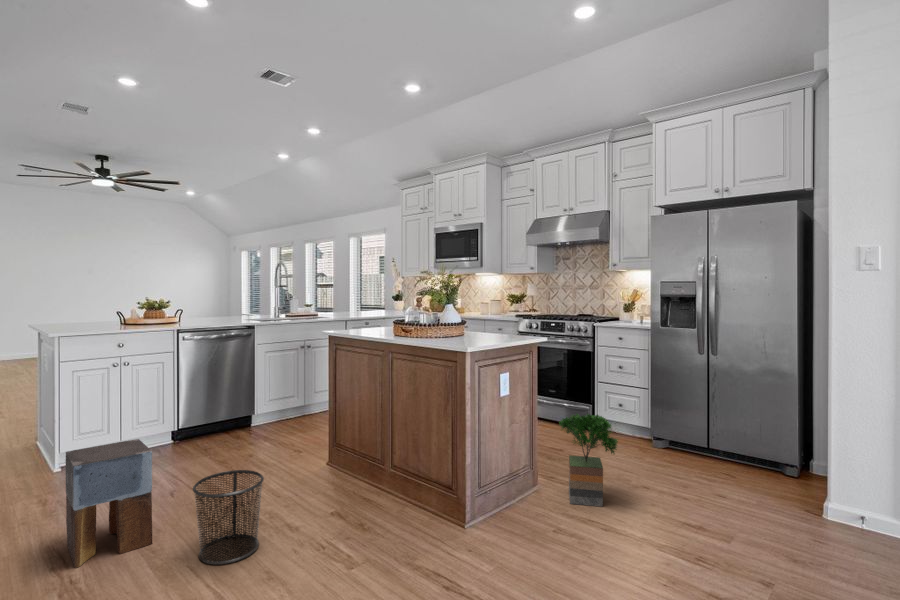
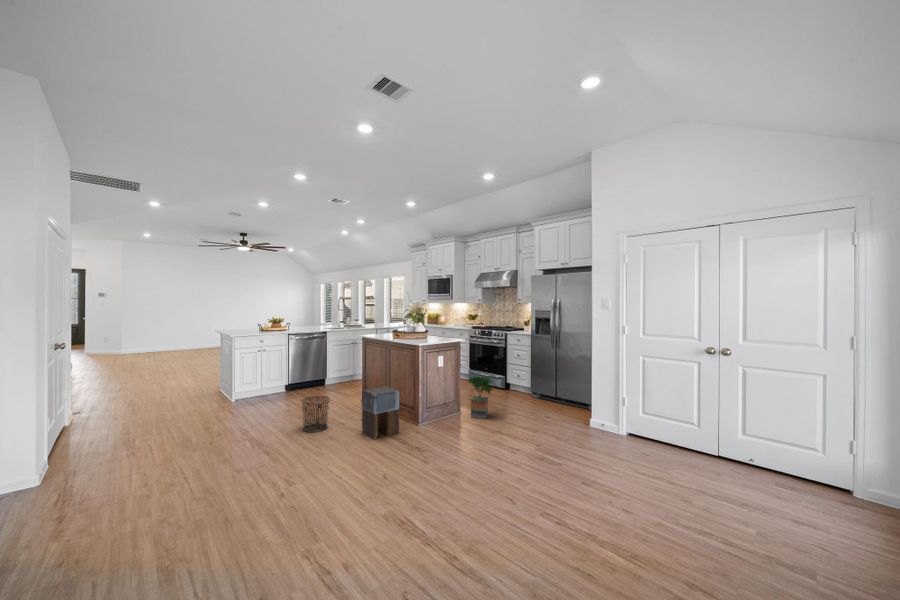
stool: present [66,439,152,568] -> present [362,387,399,439]

